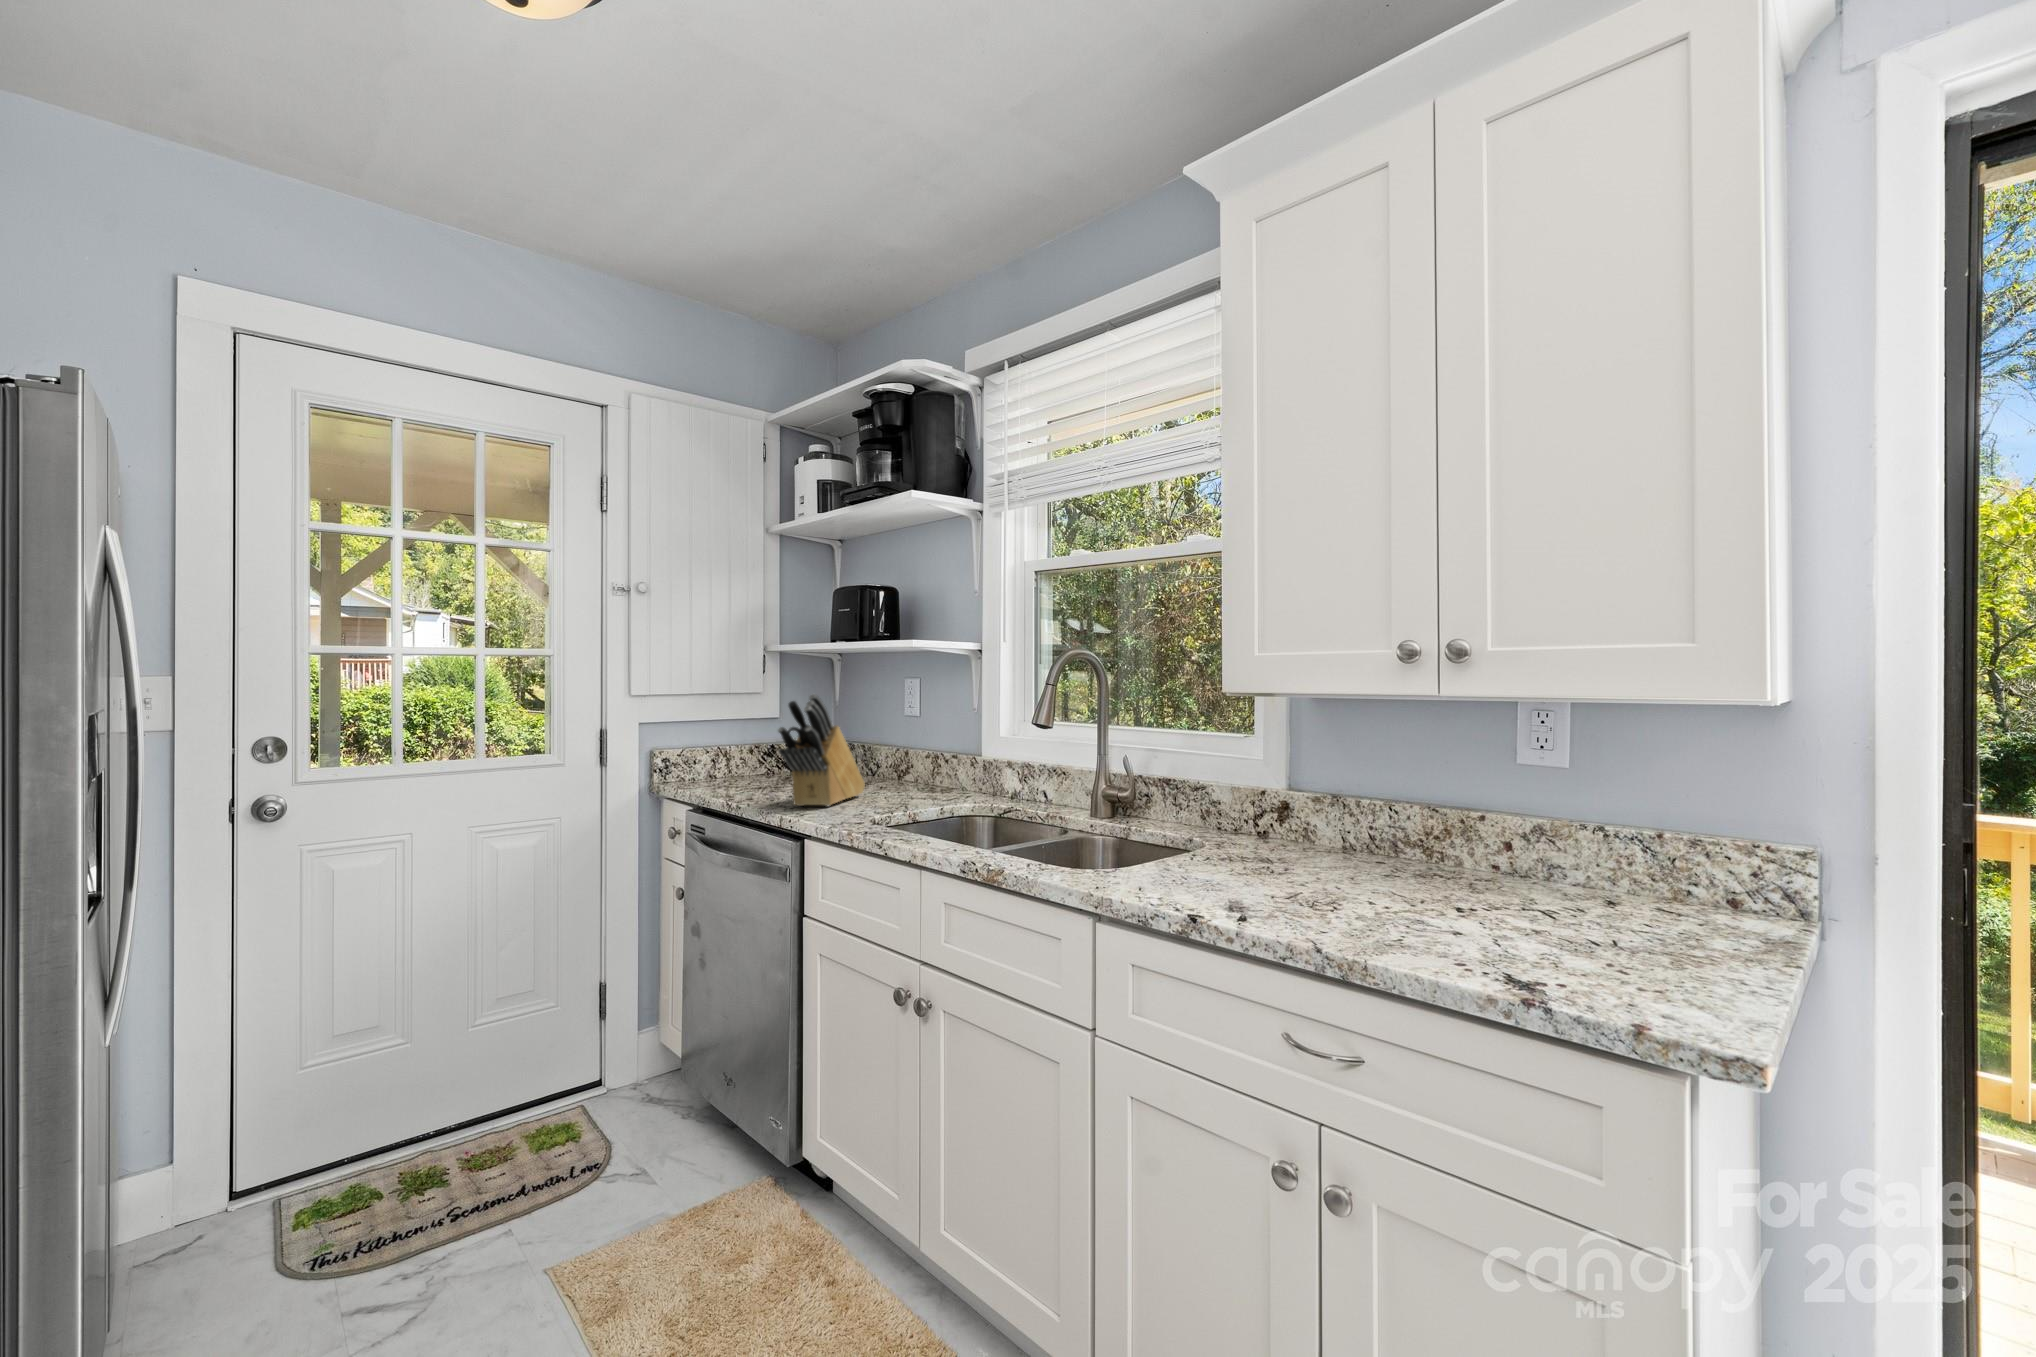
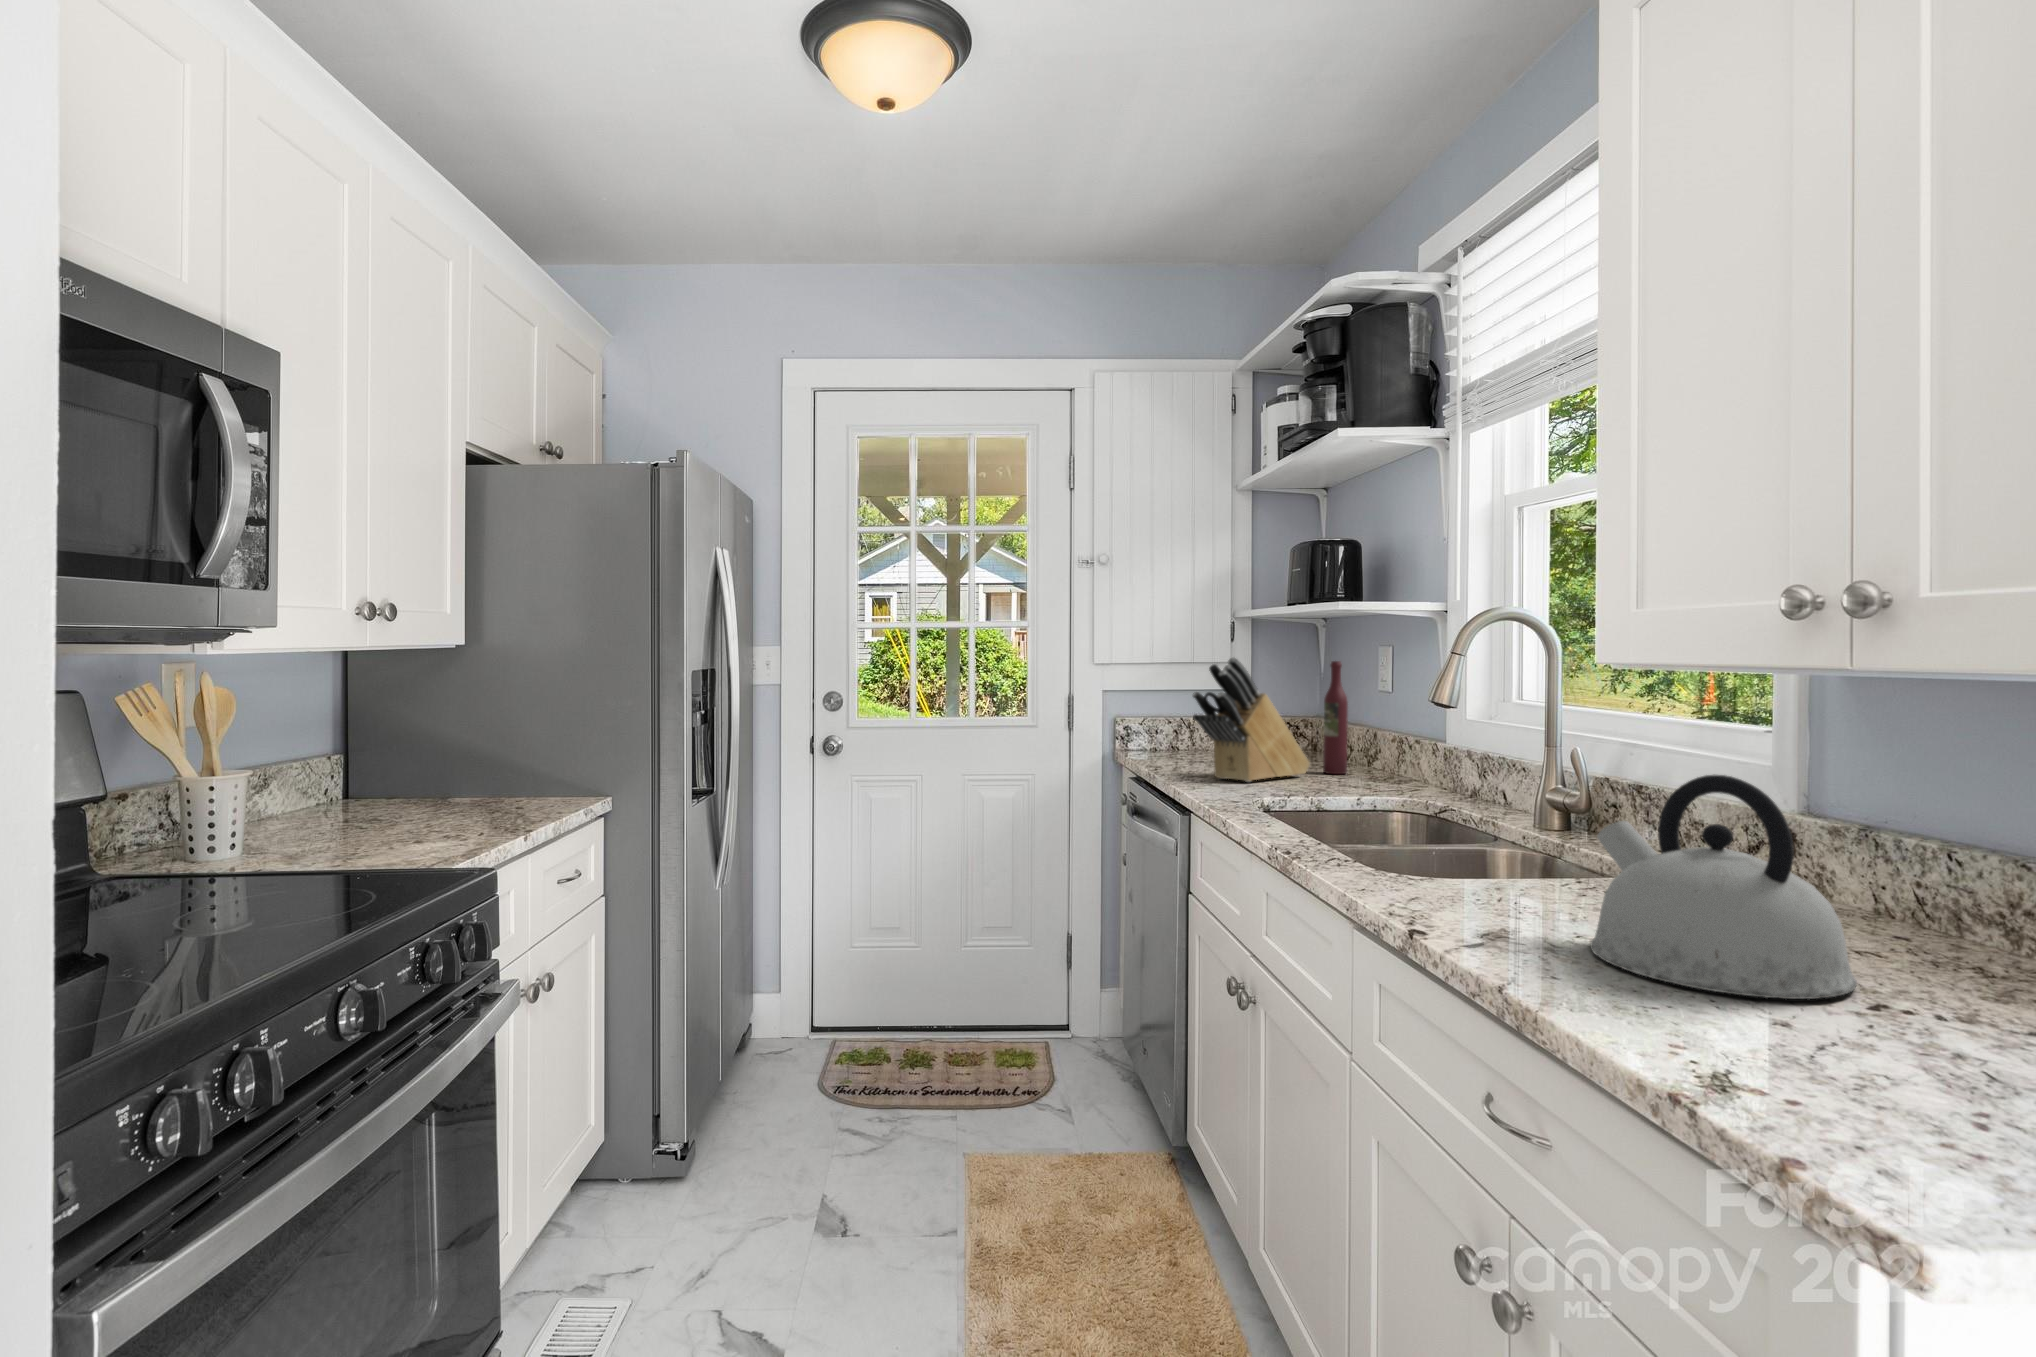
wine bottle: none [868,695,888,791] -> present [1323,661,1348,774]
kettle: none [1273,770,1453,924] -> present [1590,775,1857,999]

